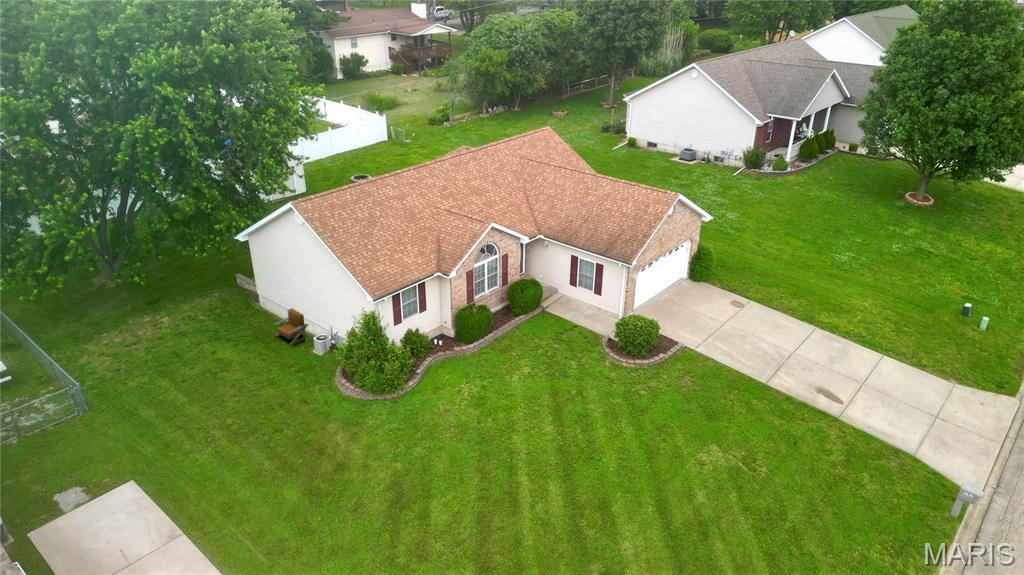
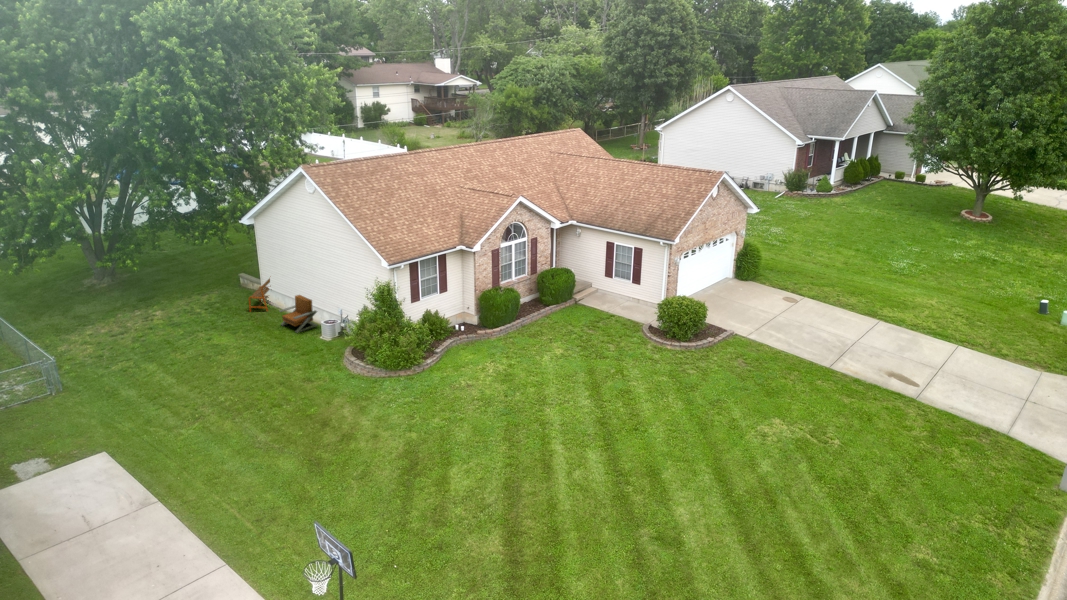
bench: none [245,285,270,320] -> present [249,278,270,312]

